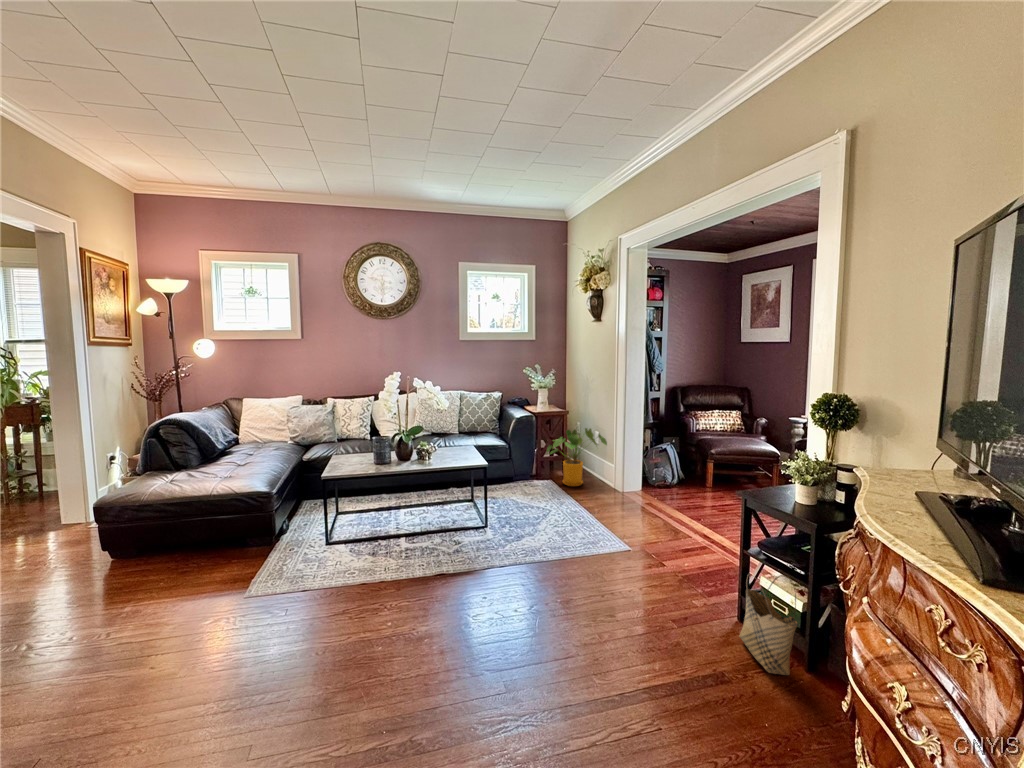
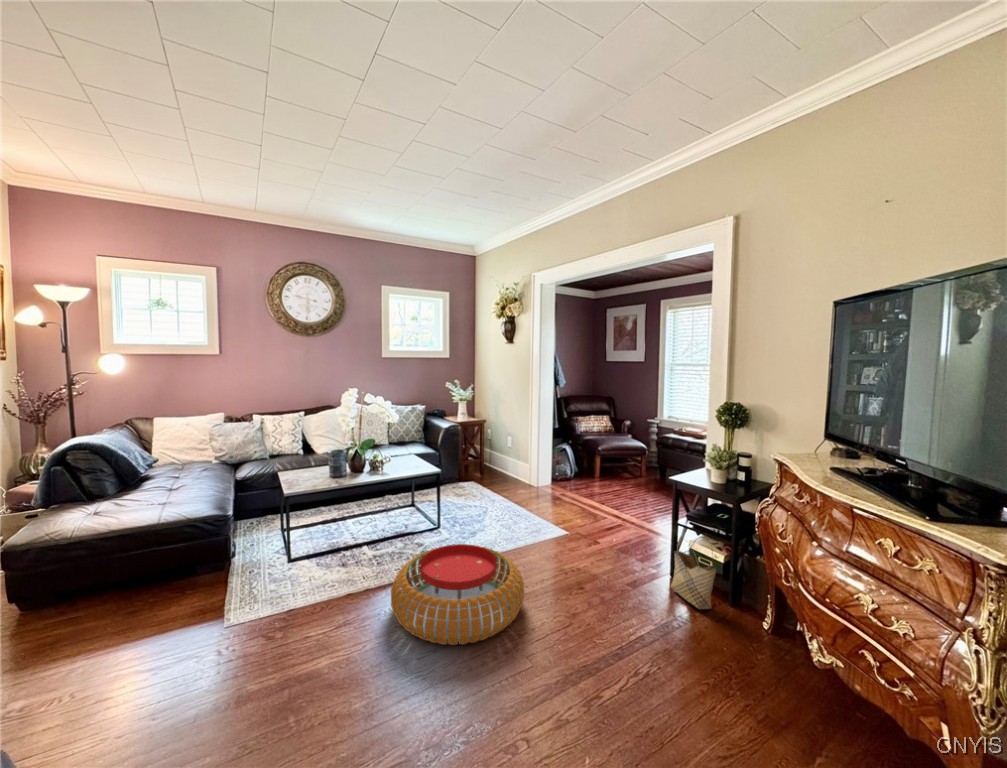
house plant: present [547,428,607,486] -> none [473,435,524,485]
pouf: none [387,546,539,659] -> present [391,544,524,645]

